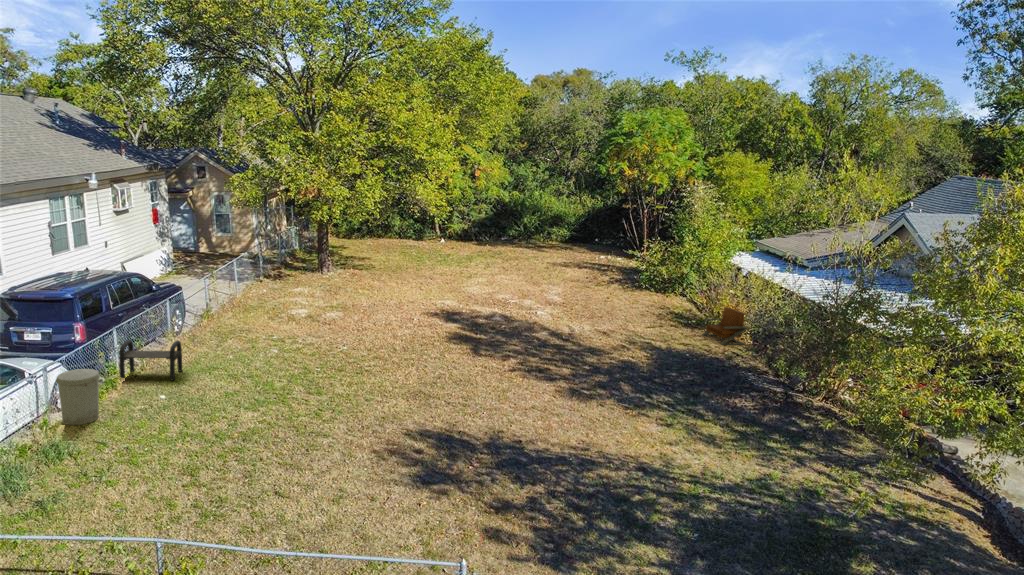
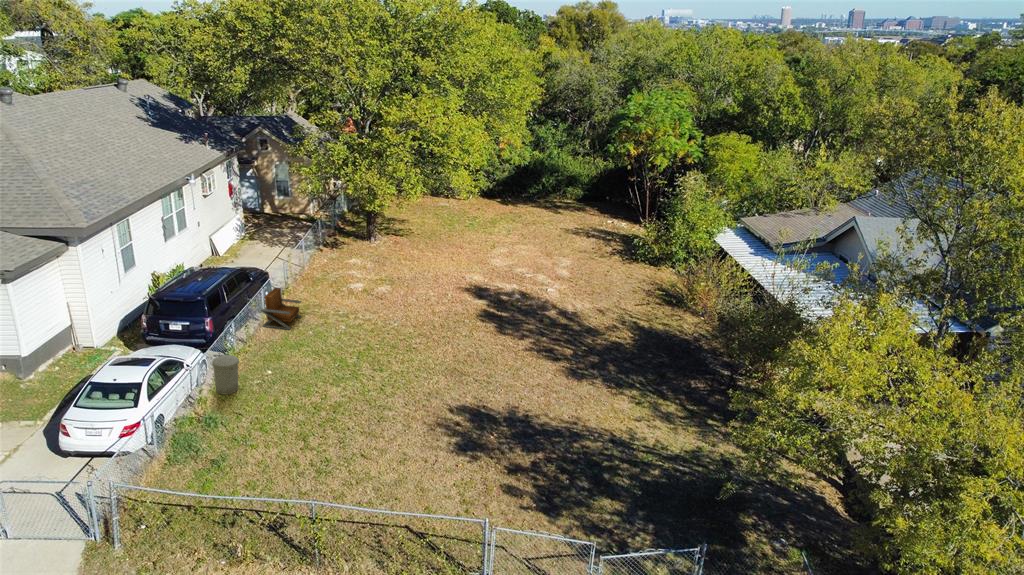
lounge chair: present [702,307,747,345] -> present [261,288,301,330]
bench: present [119,340,182,380] -> none [242,325,283,356]

